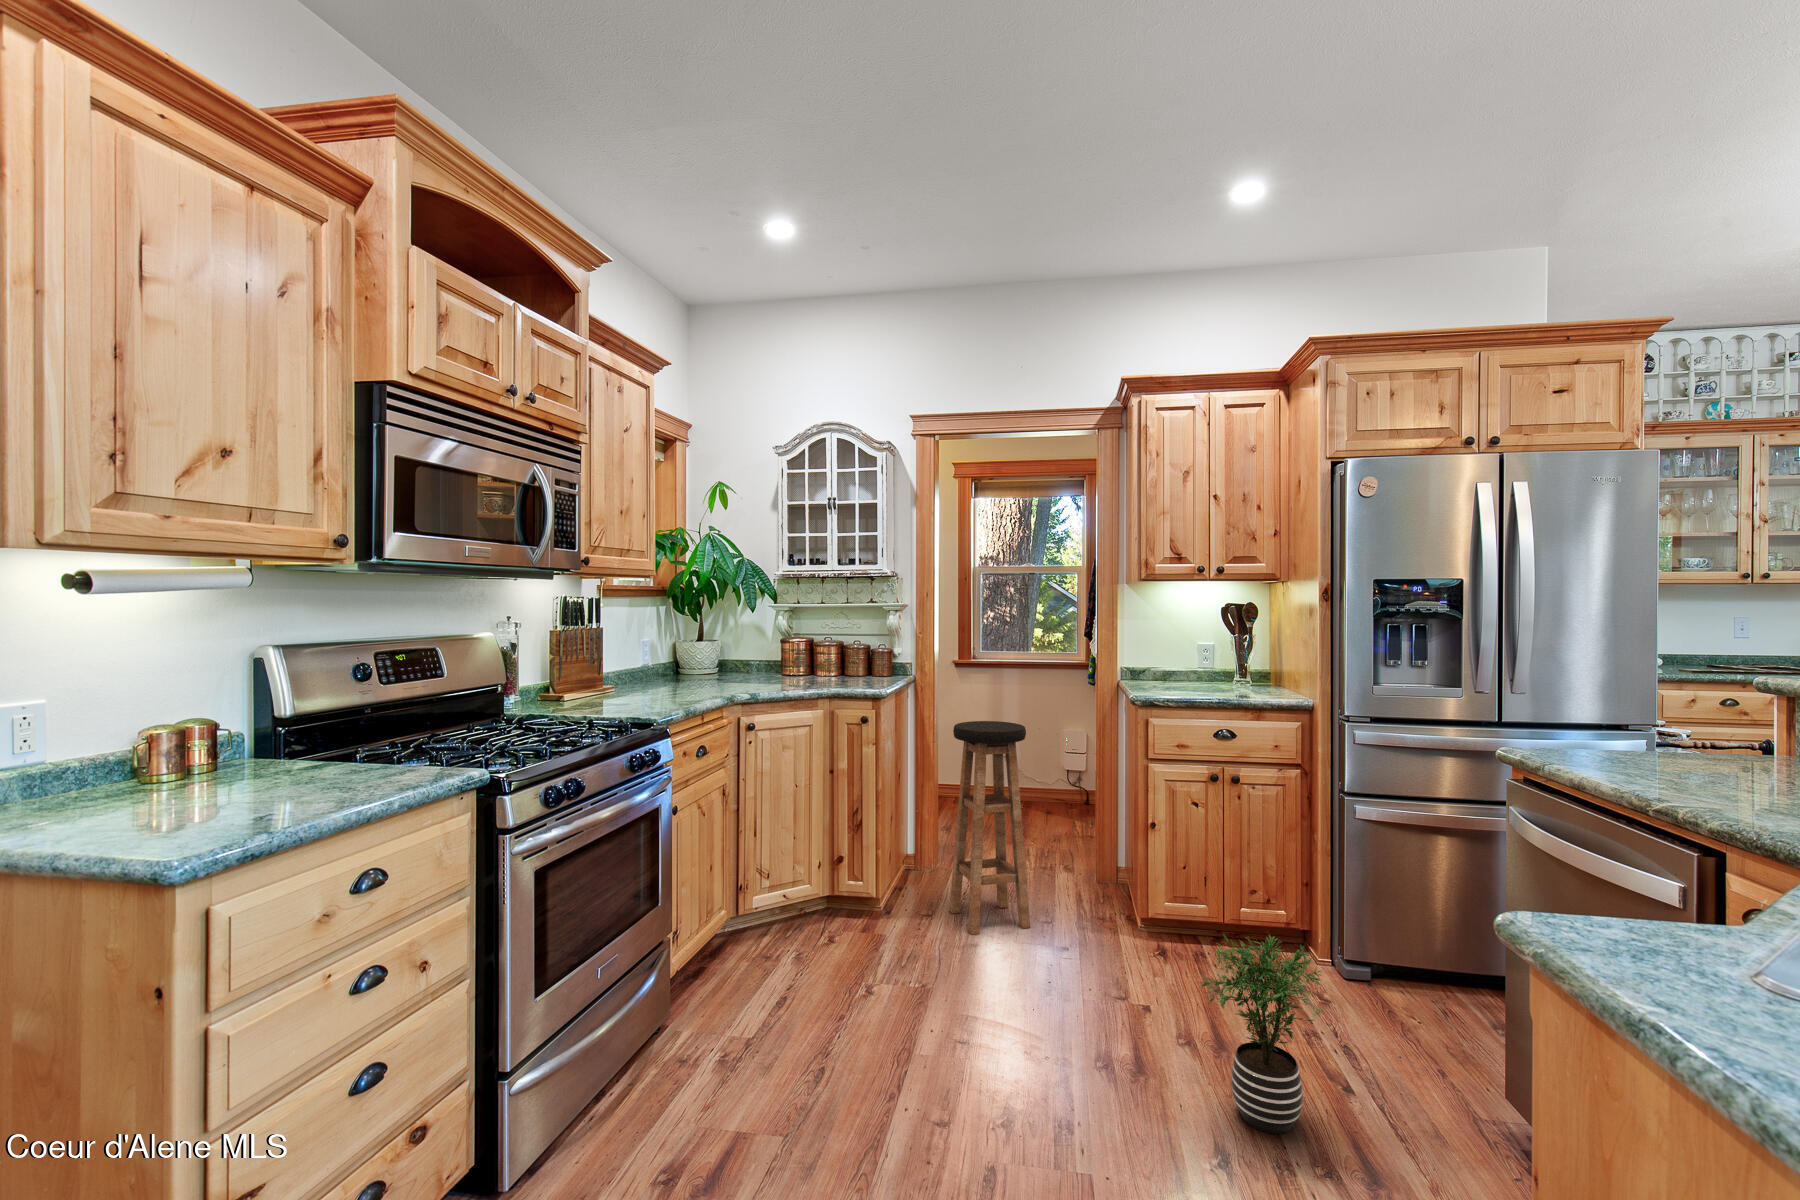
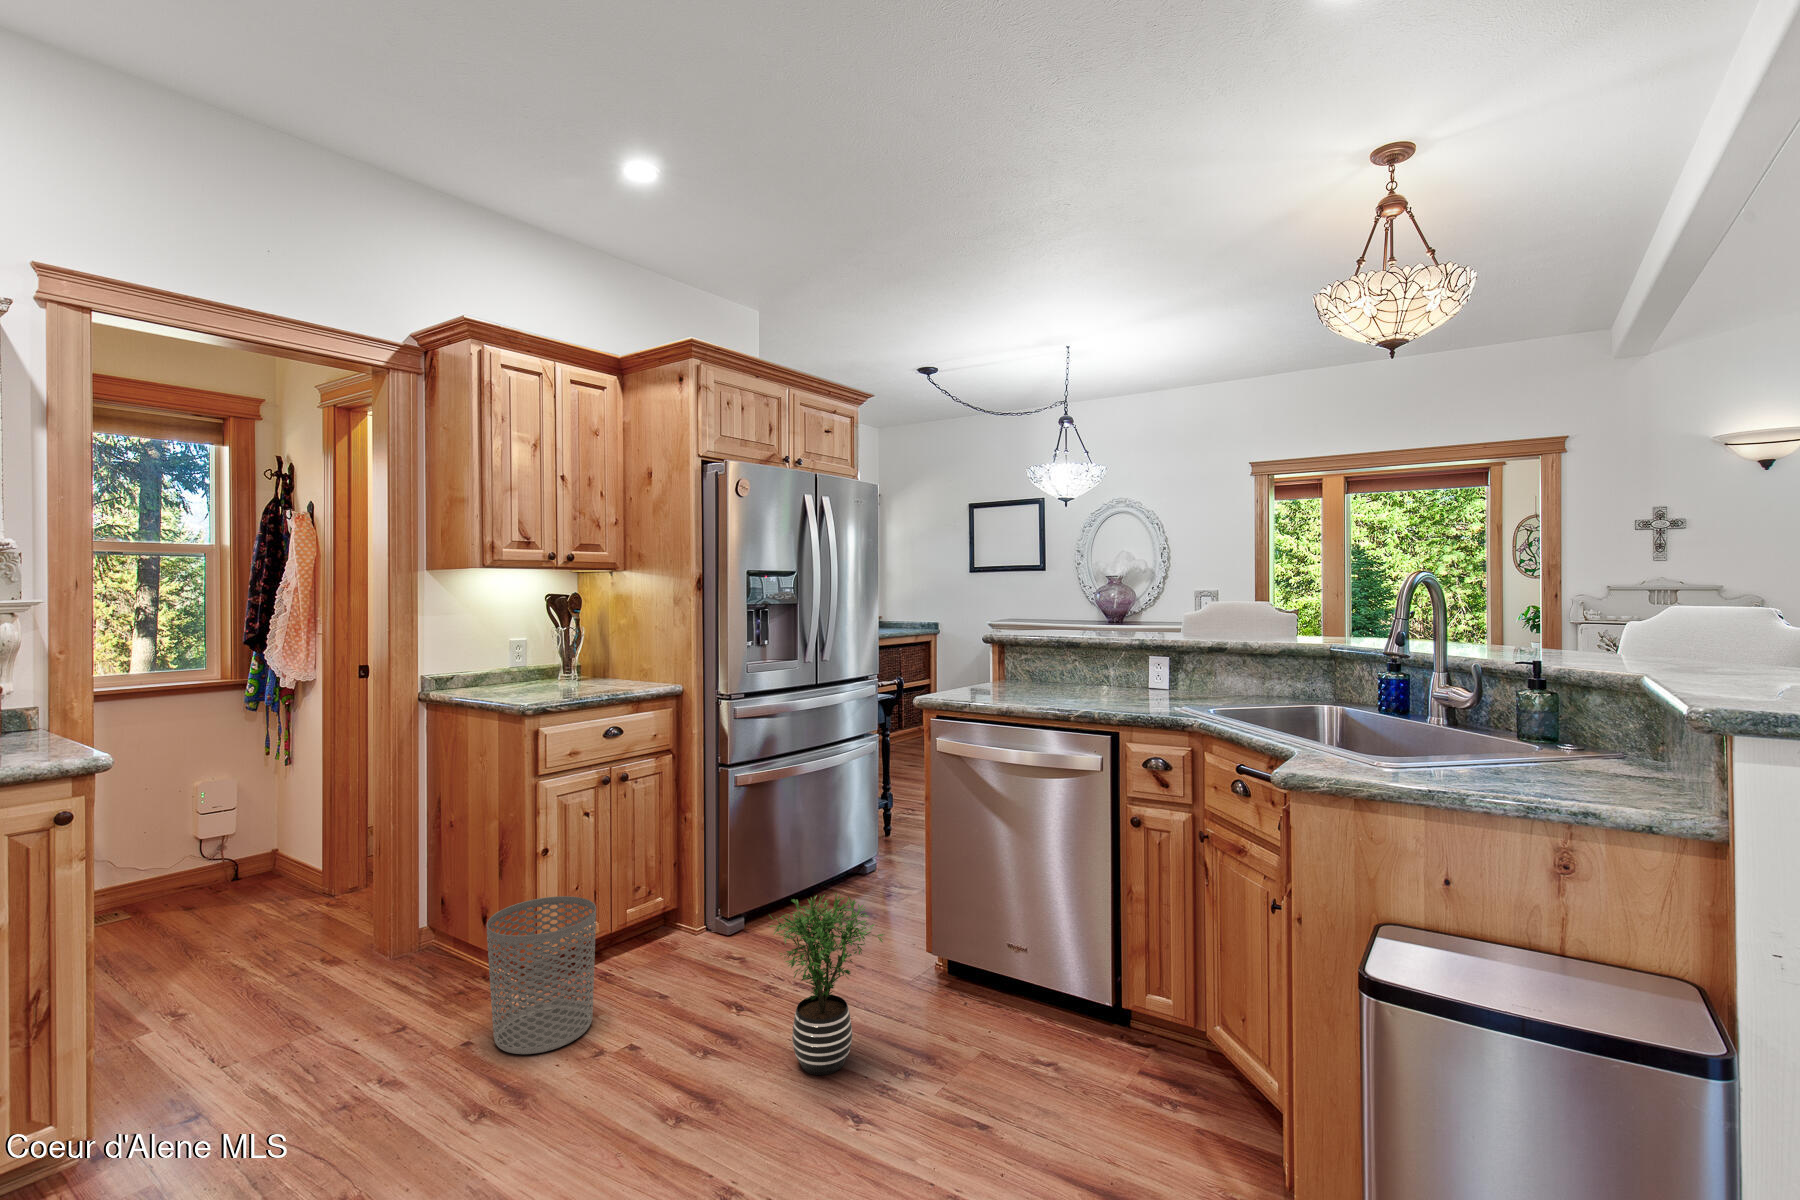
bar stool: present [949,721,1030,935] -> none [229,772,391,1105]
waste bin: none [1070,856,1155,981] -> present [487,896,596,1054]

